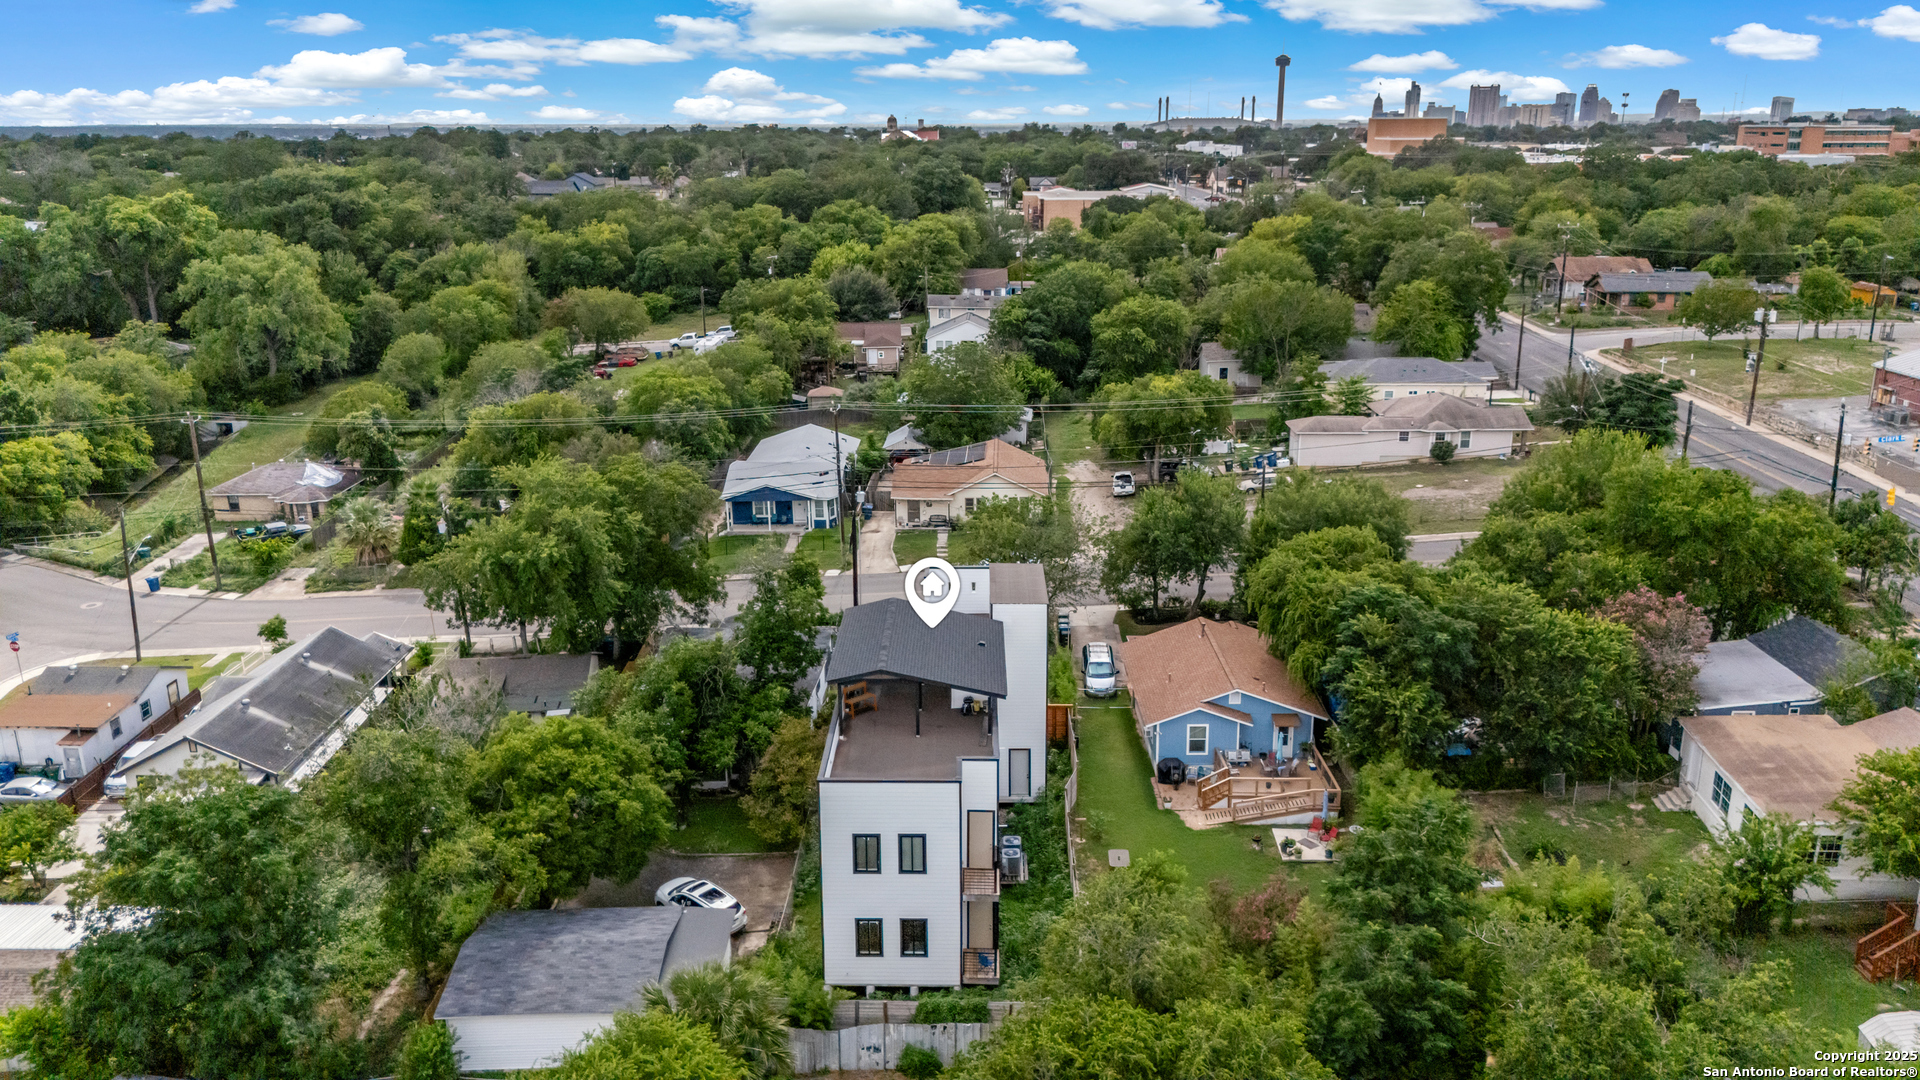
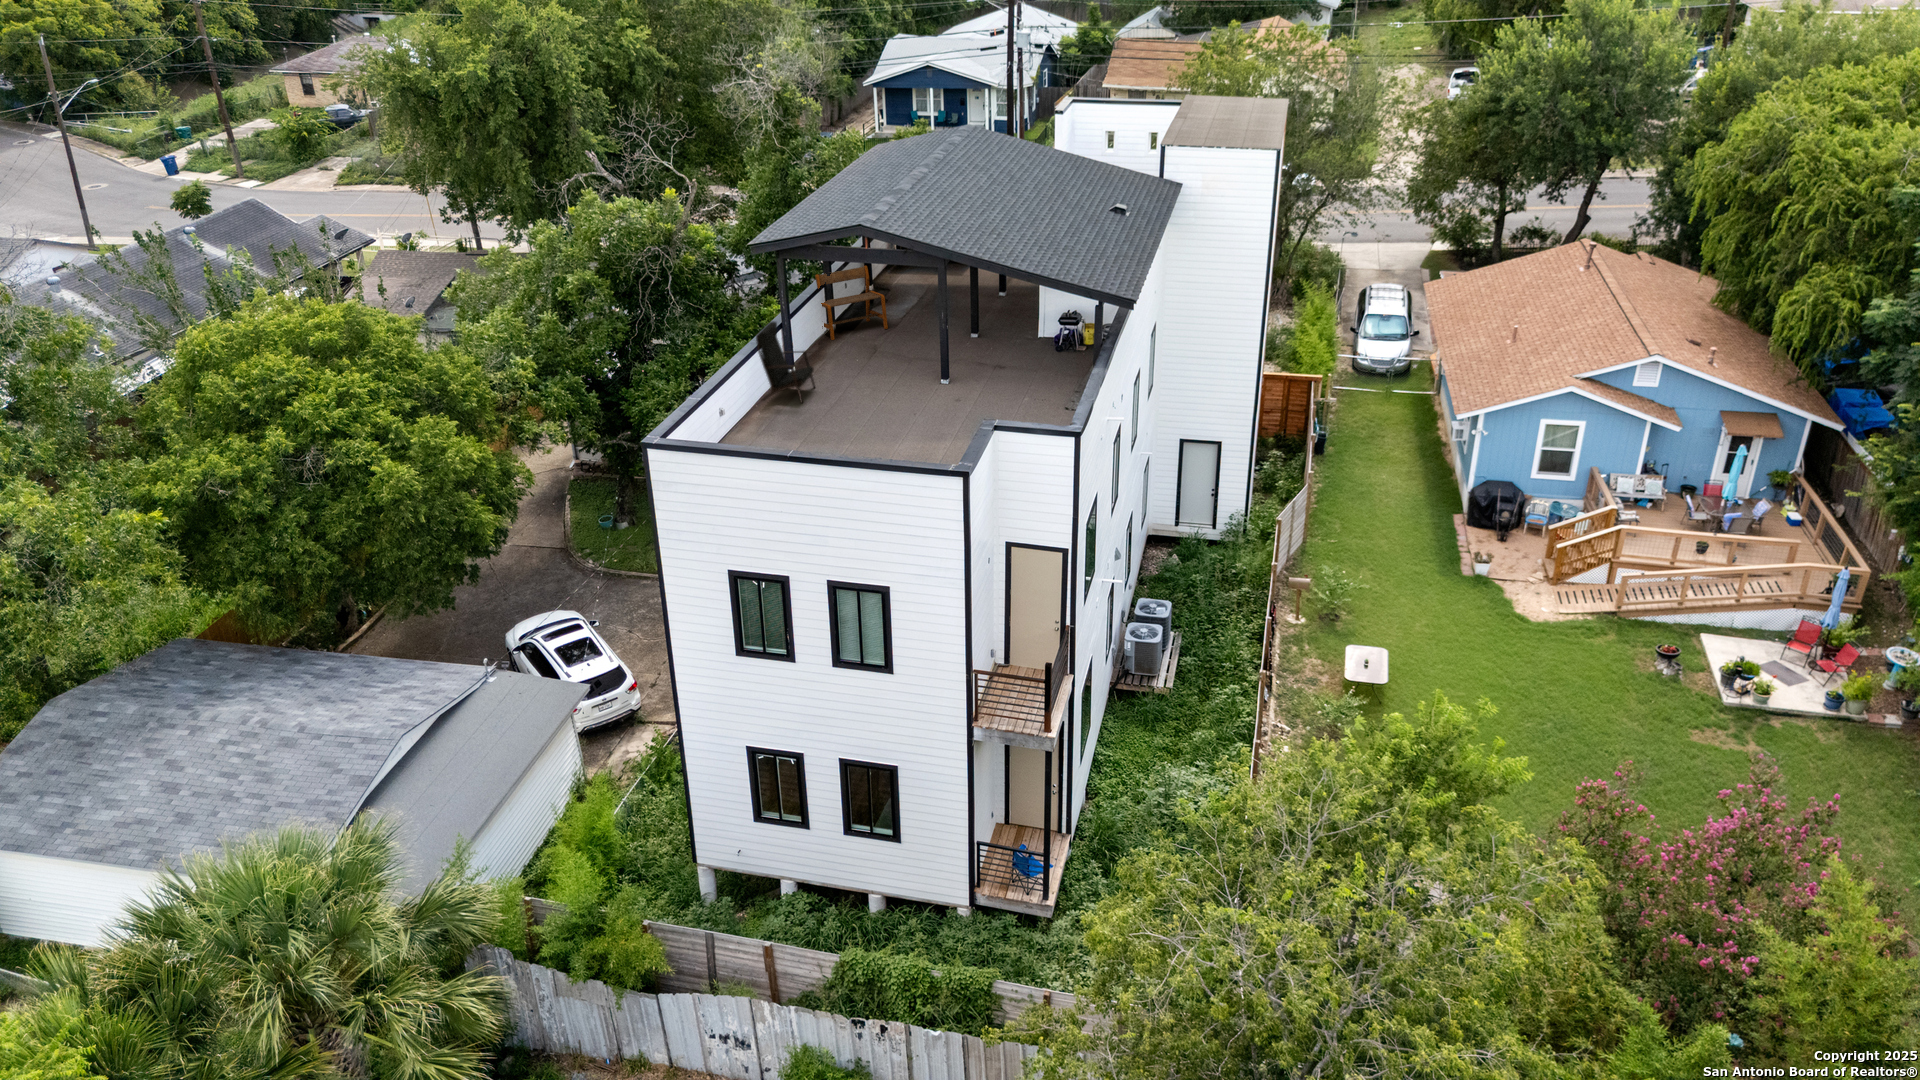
lounge chair: none [838,717,861,755] -> present [756,321,815,402]

